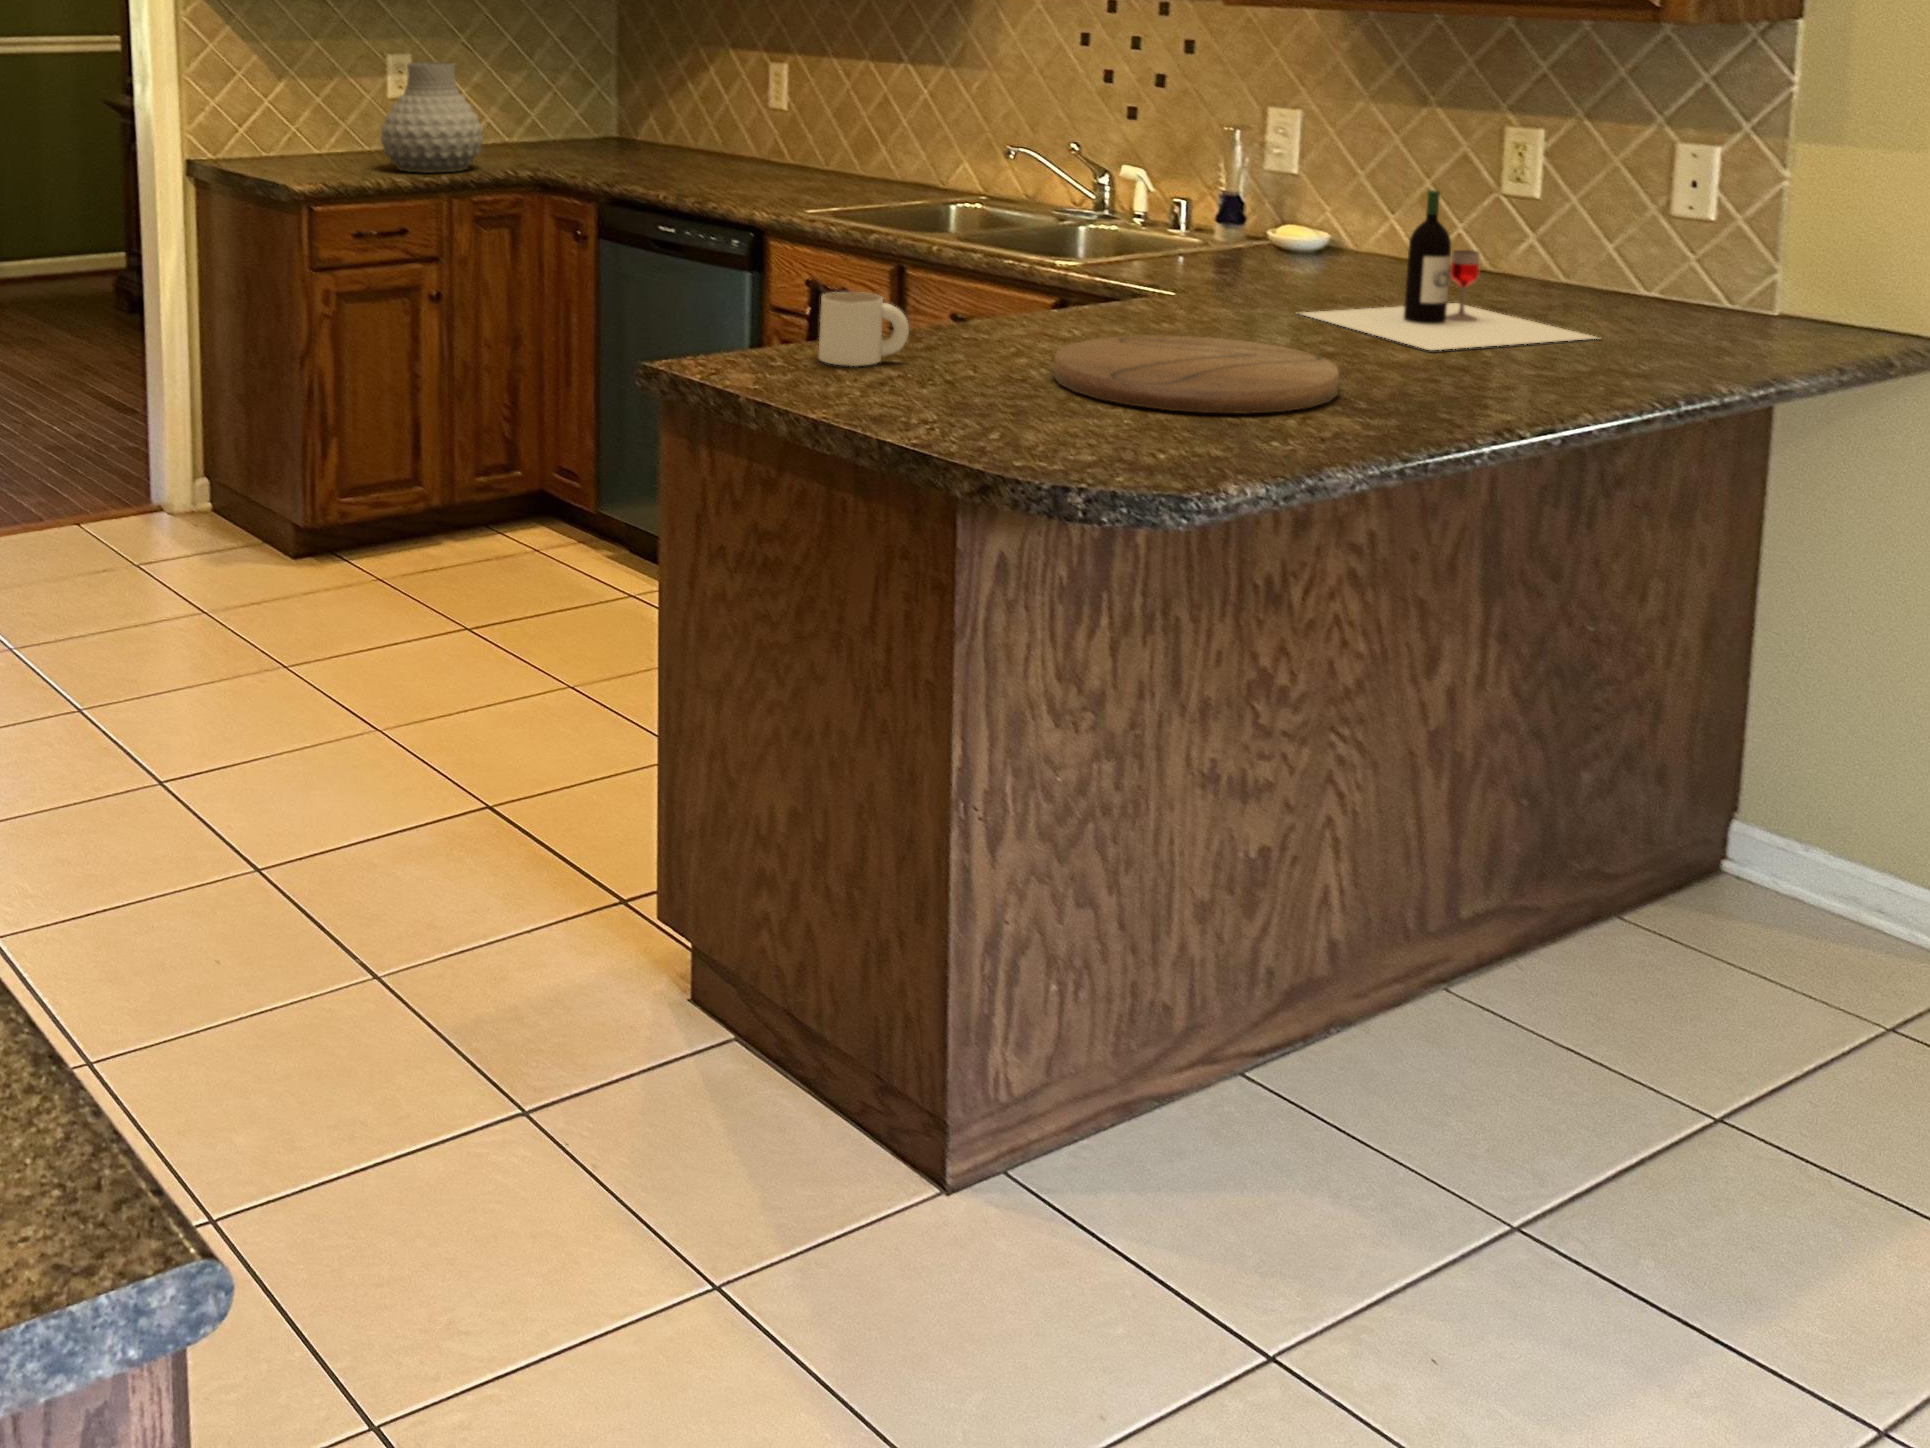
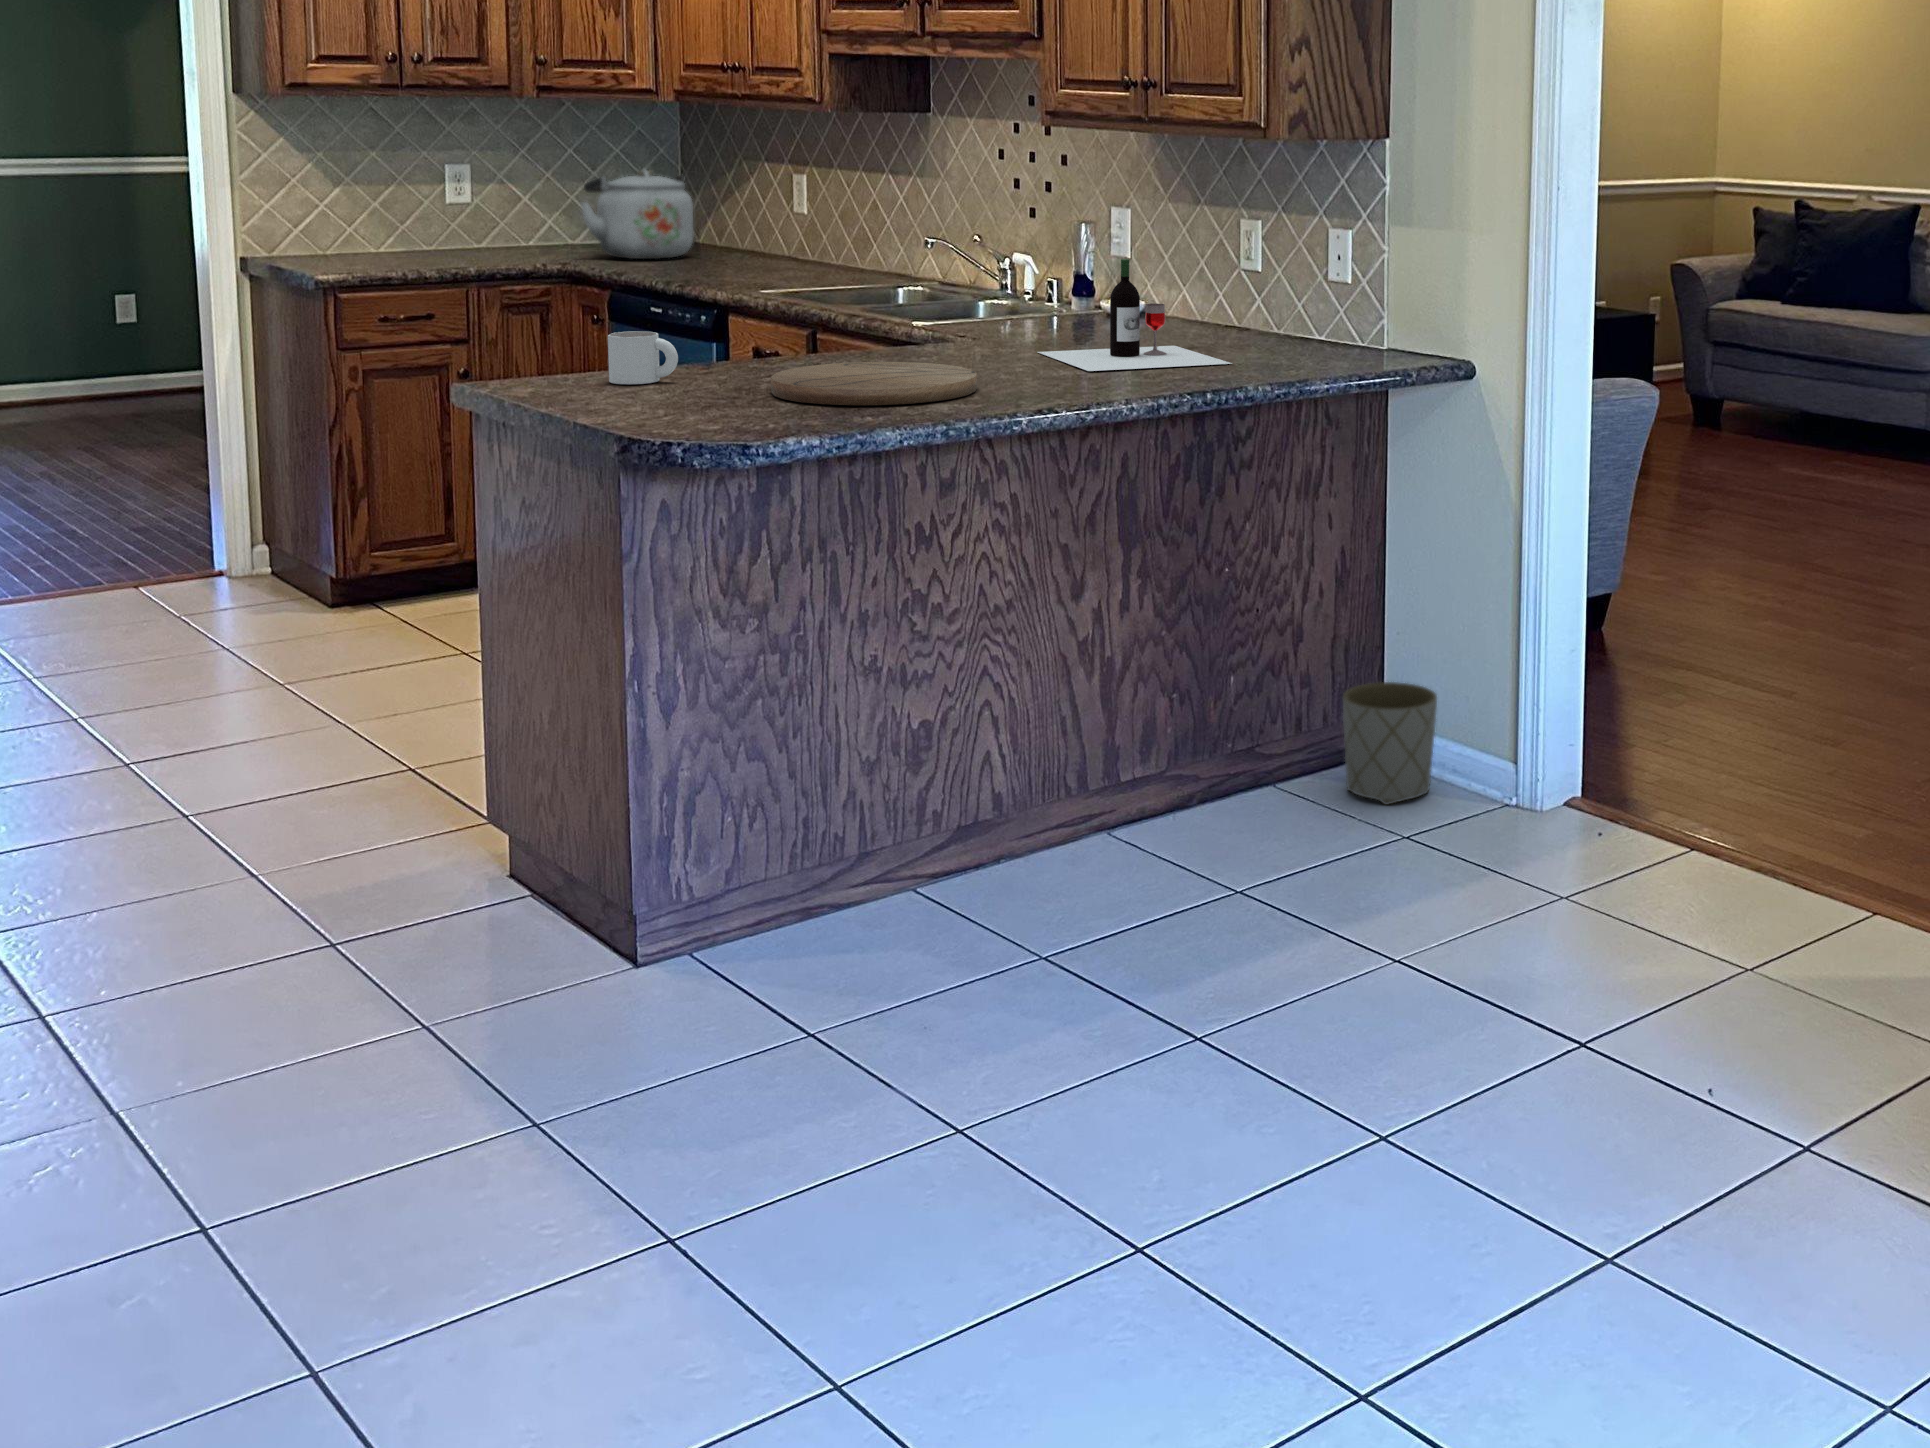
kettle: none [538,59,657,161] -> present [581,170,693,259]
vase: present [380,62,483,173] -> none [422,171,523,267]
planter: none [1725,775,1879,956] -> present [1343,682,1437,804]

